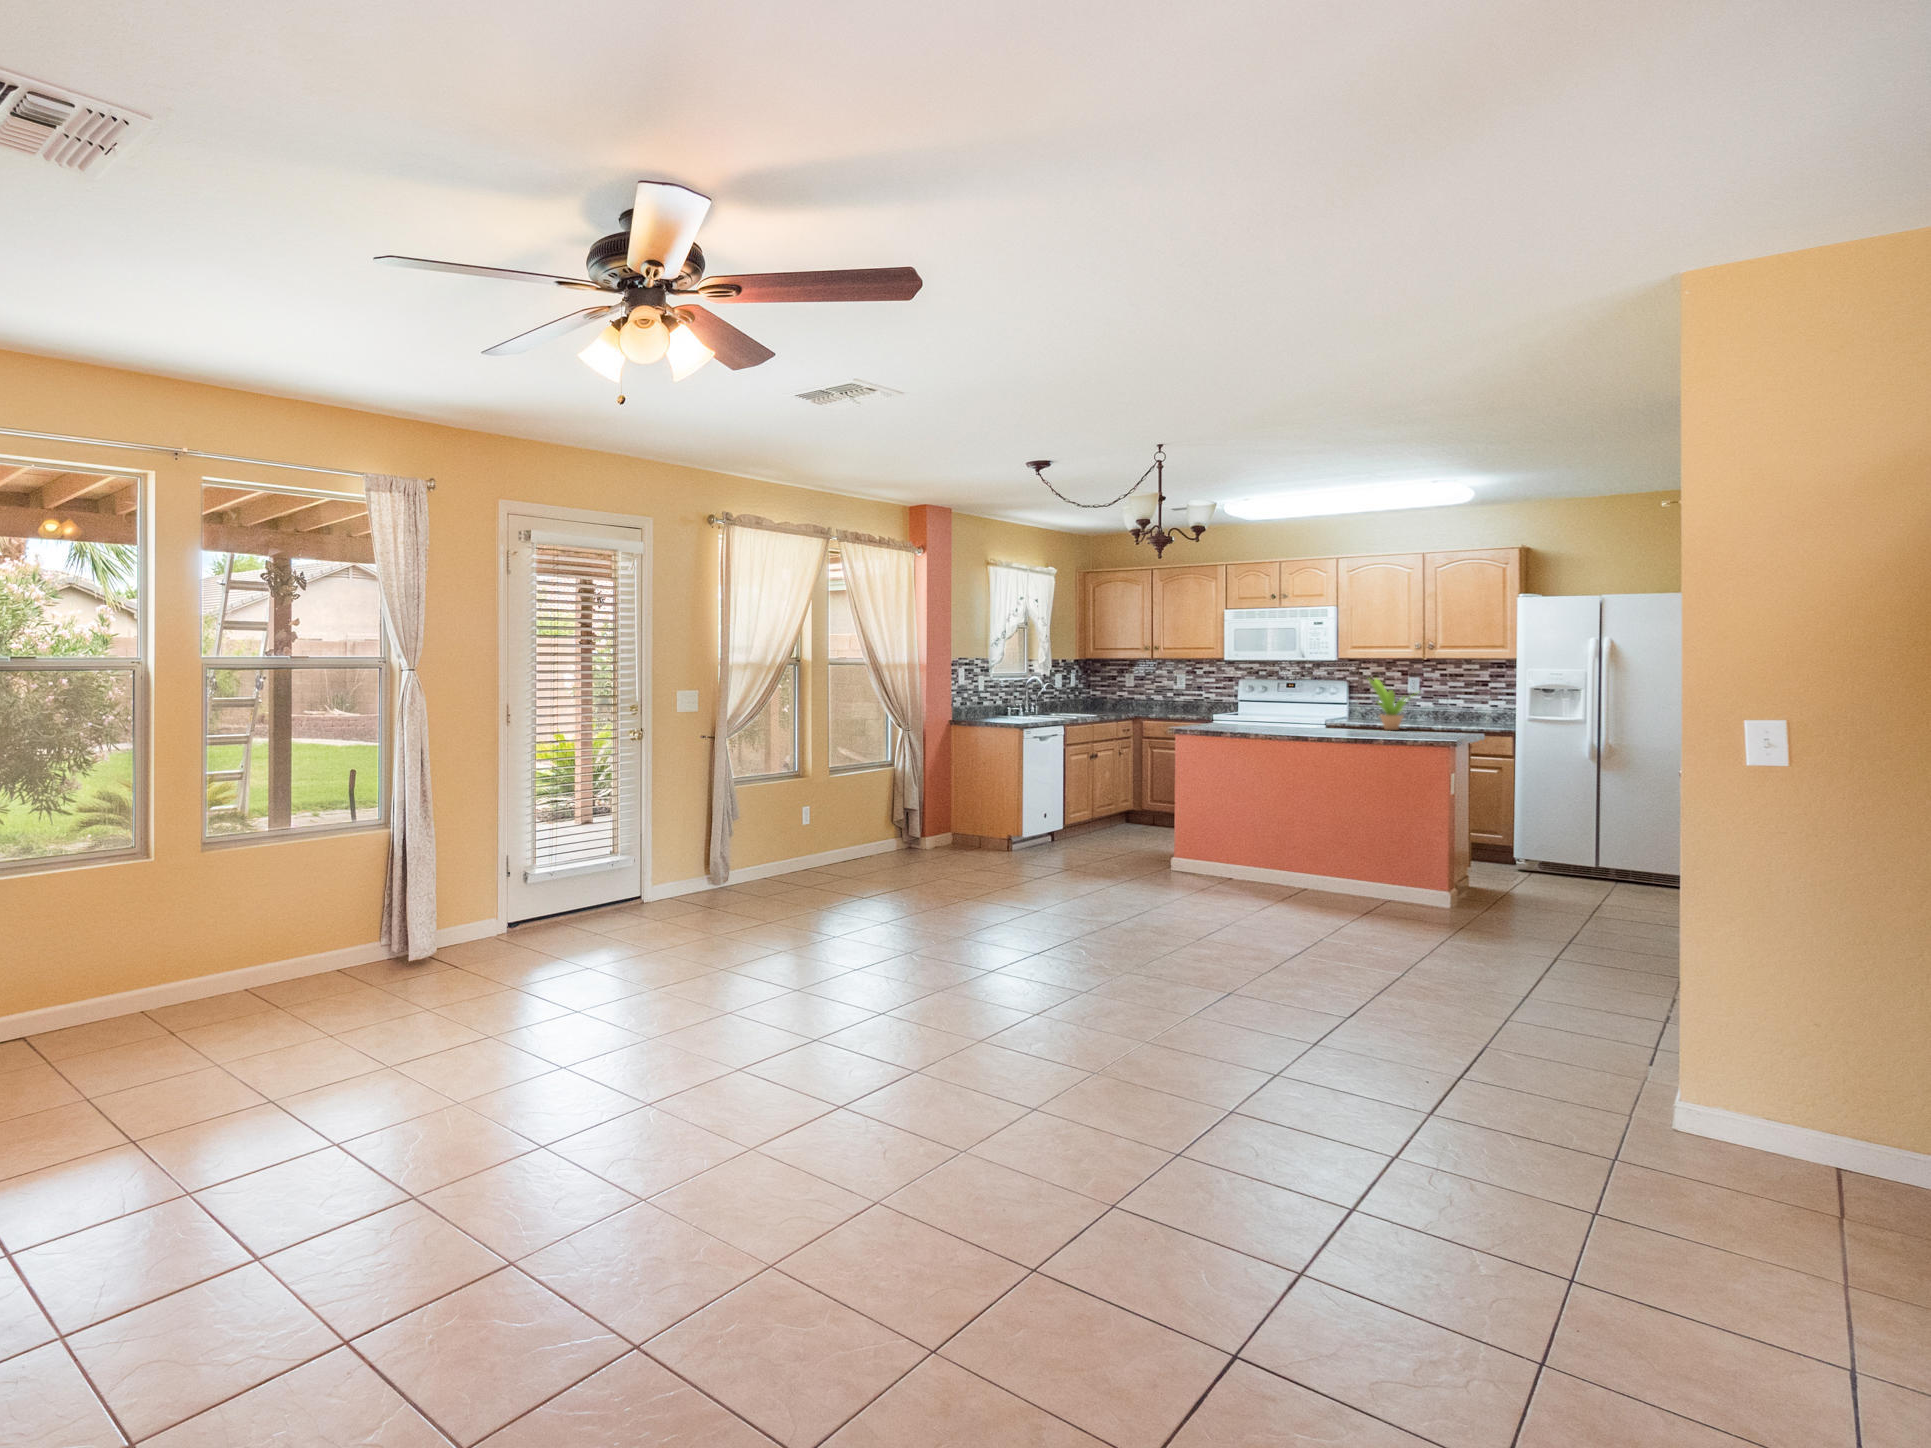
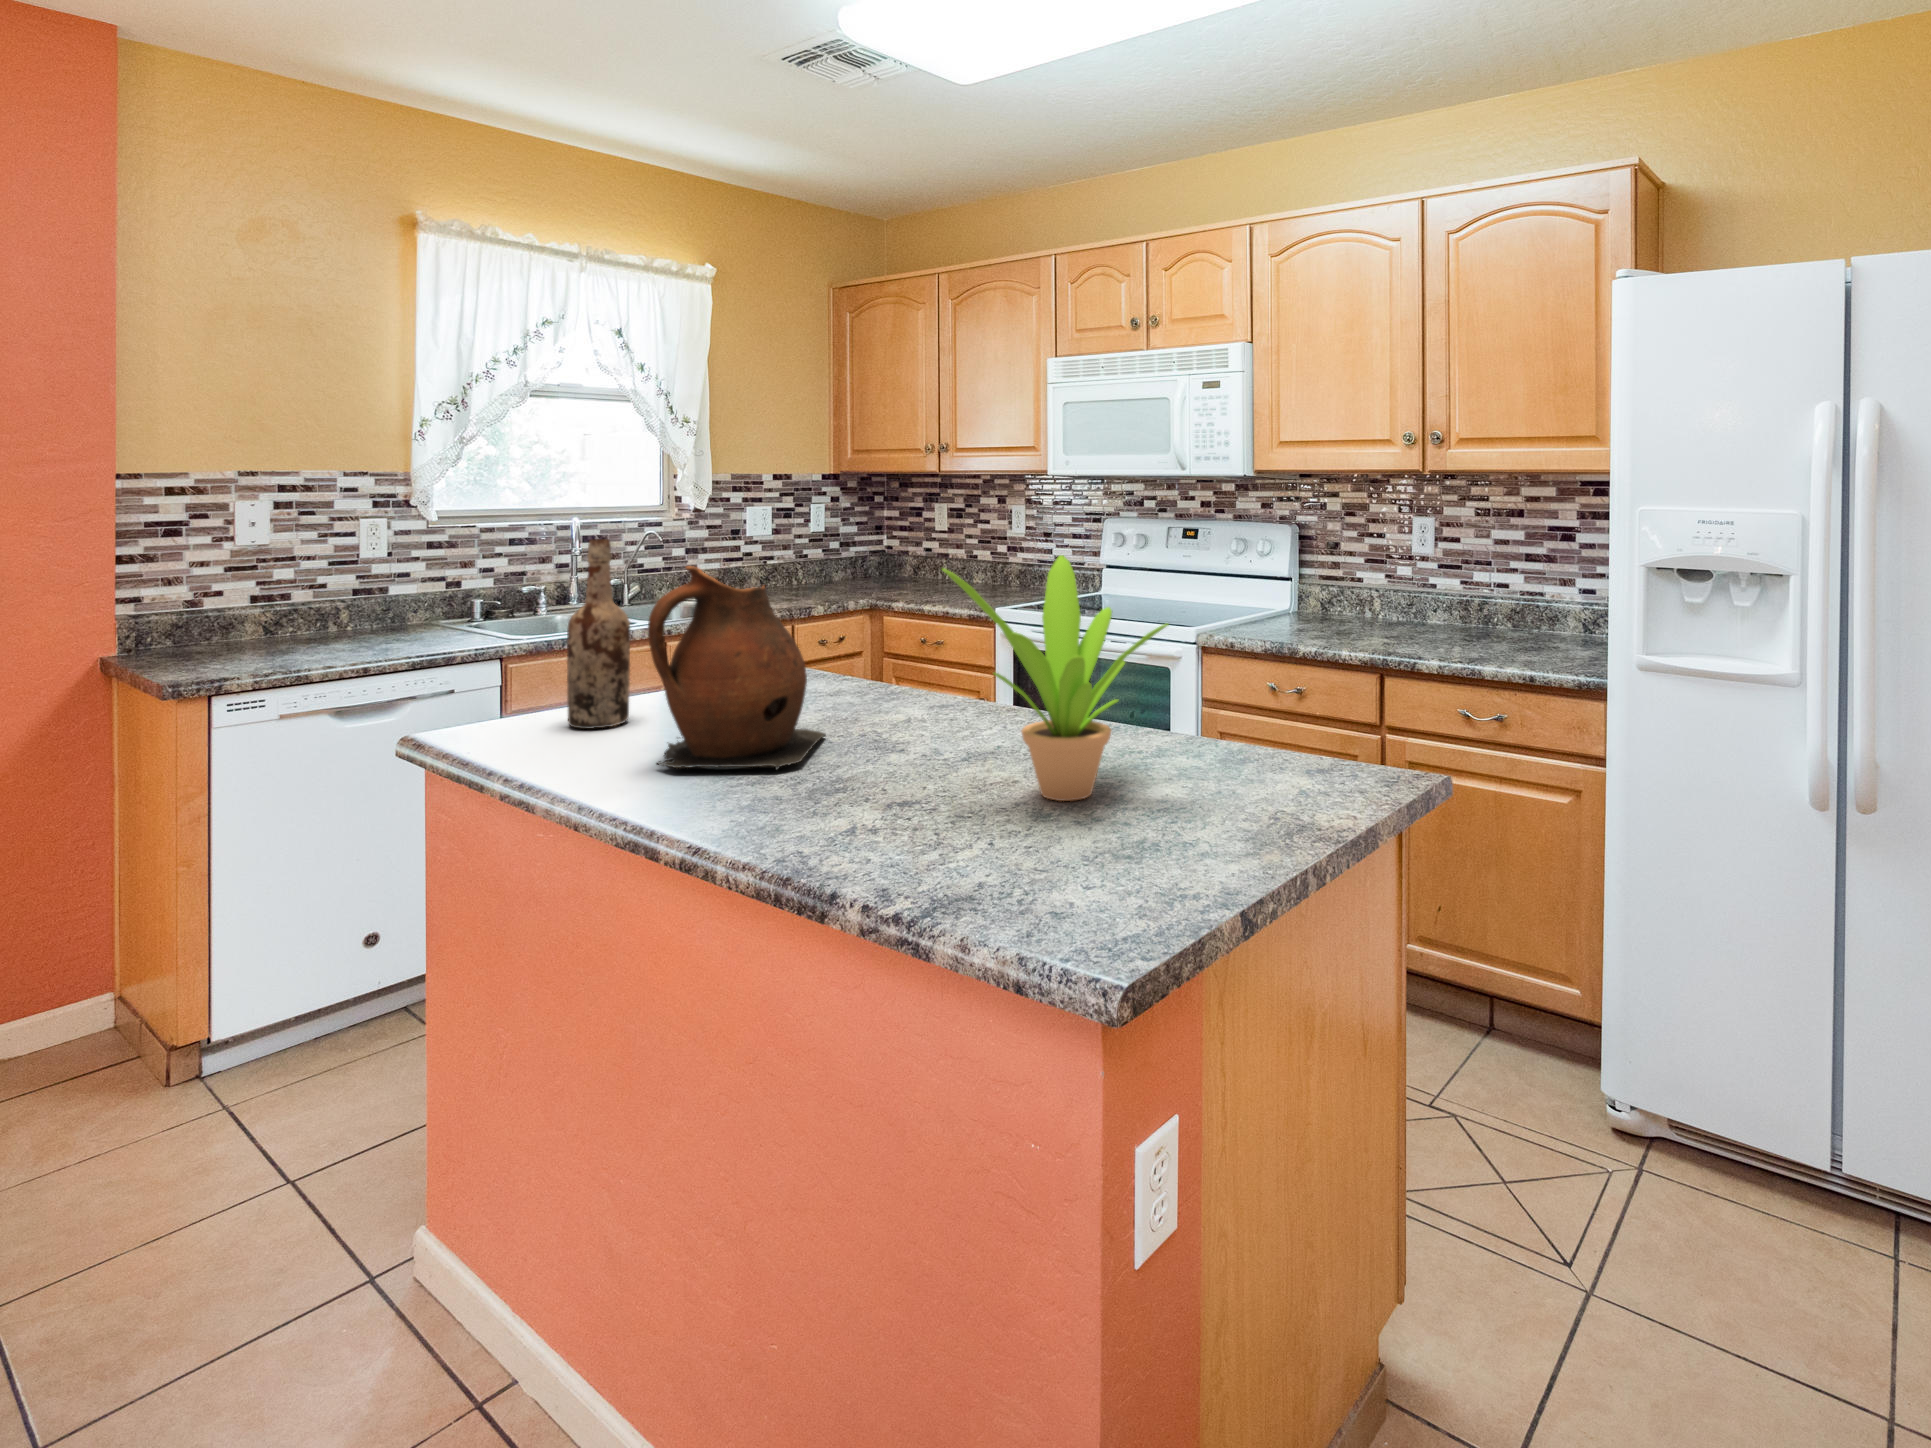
wine bottle: none [1214,675,1231,723] -> present [567,539,630,729]
ceramic pitcher: none [1261,680,1311,726] -> present [648,566,826,770]

